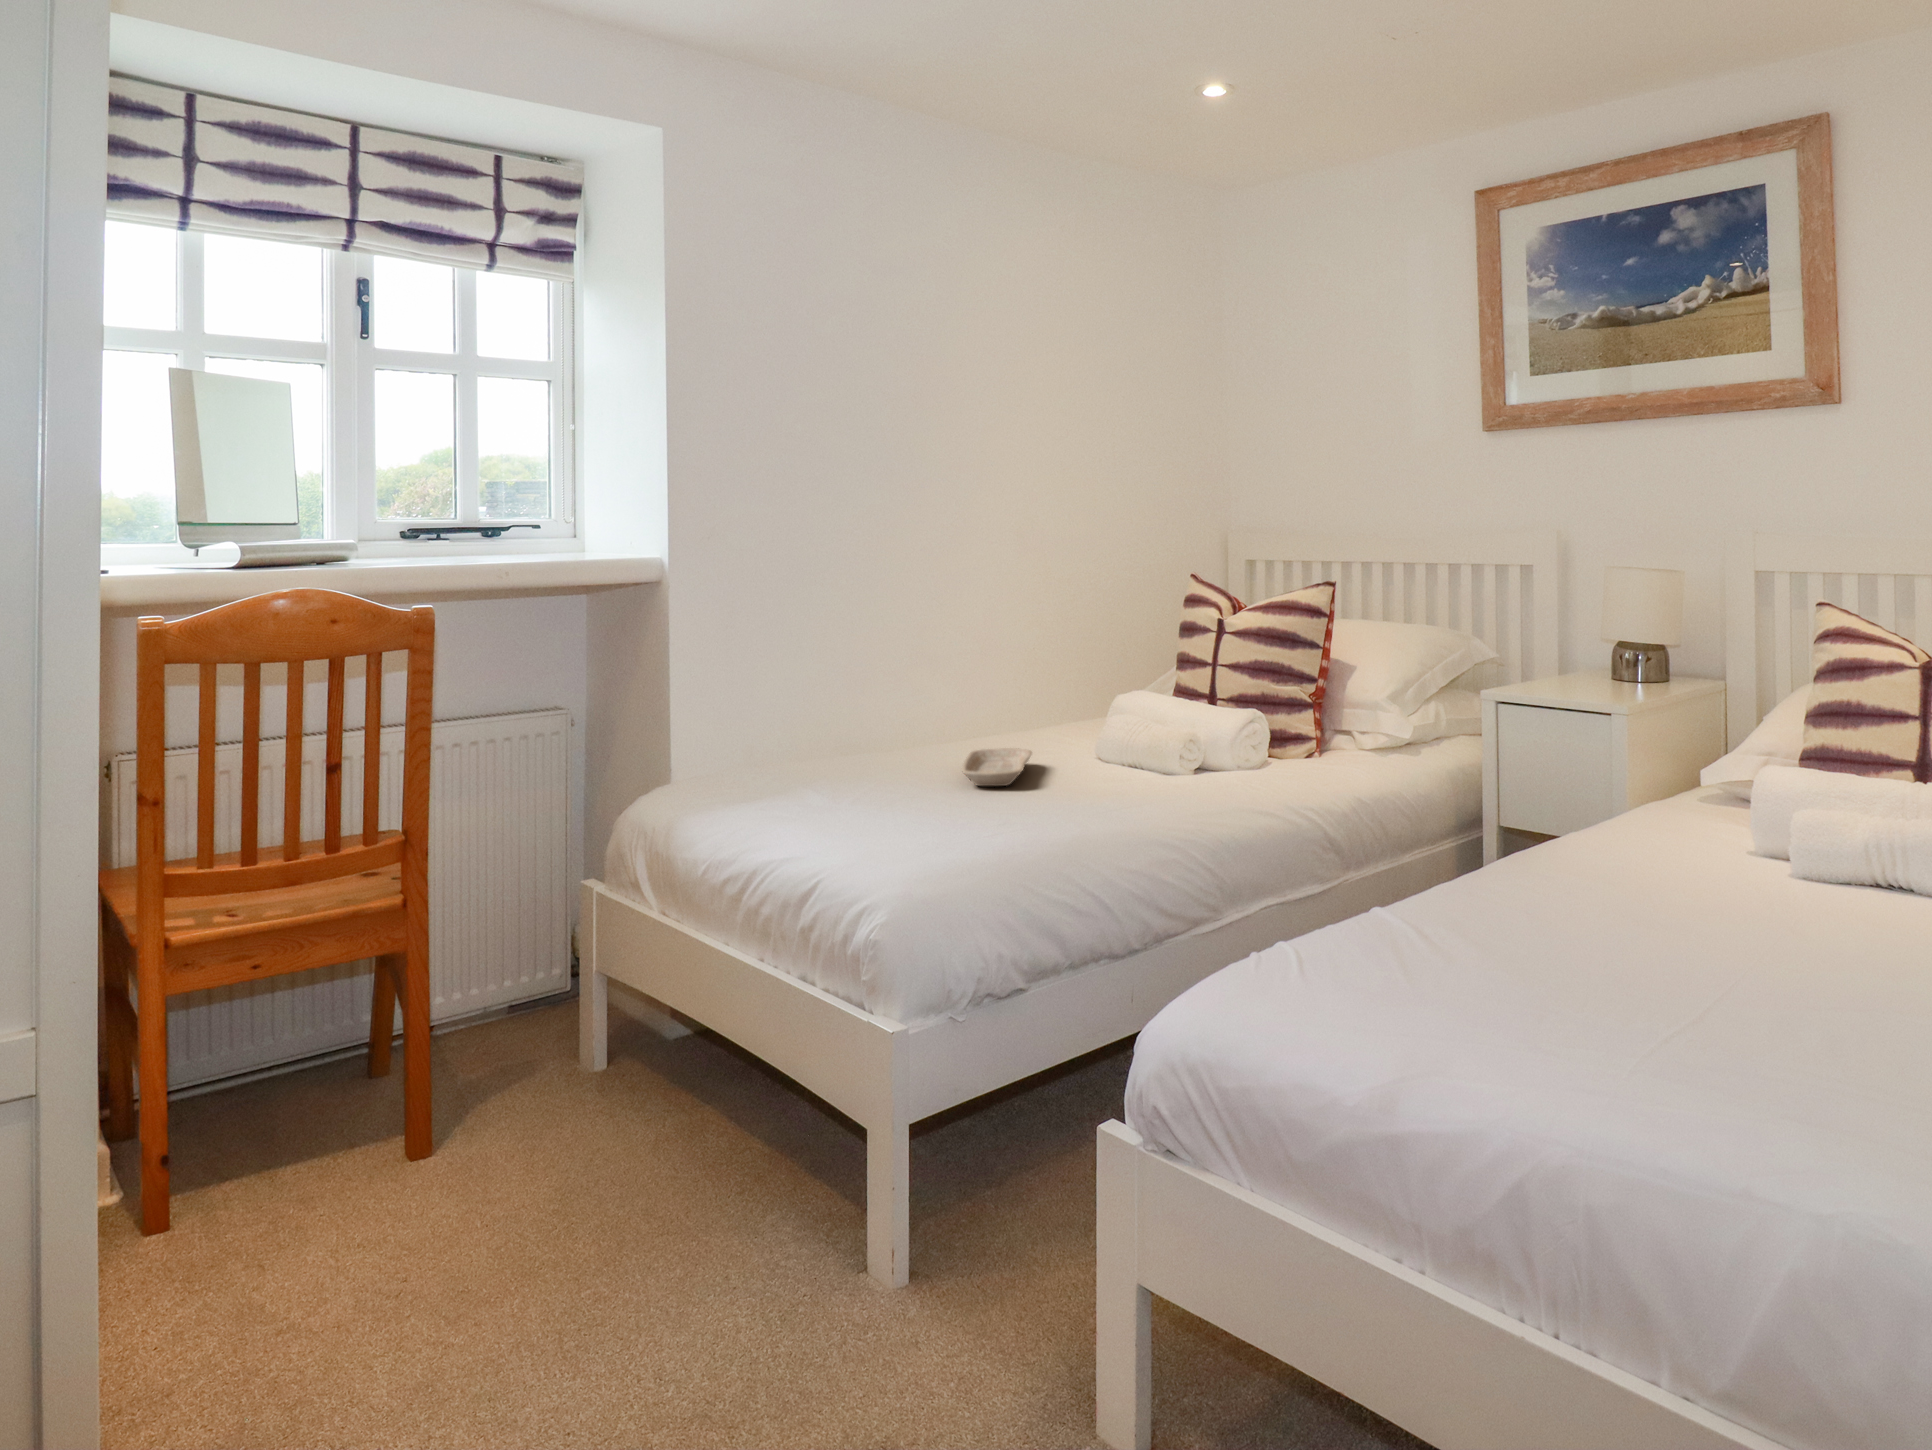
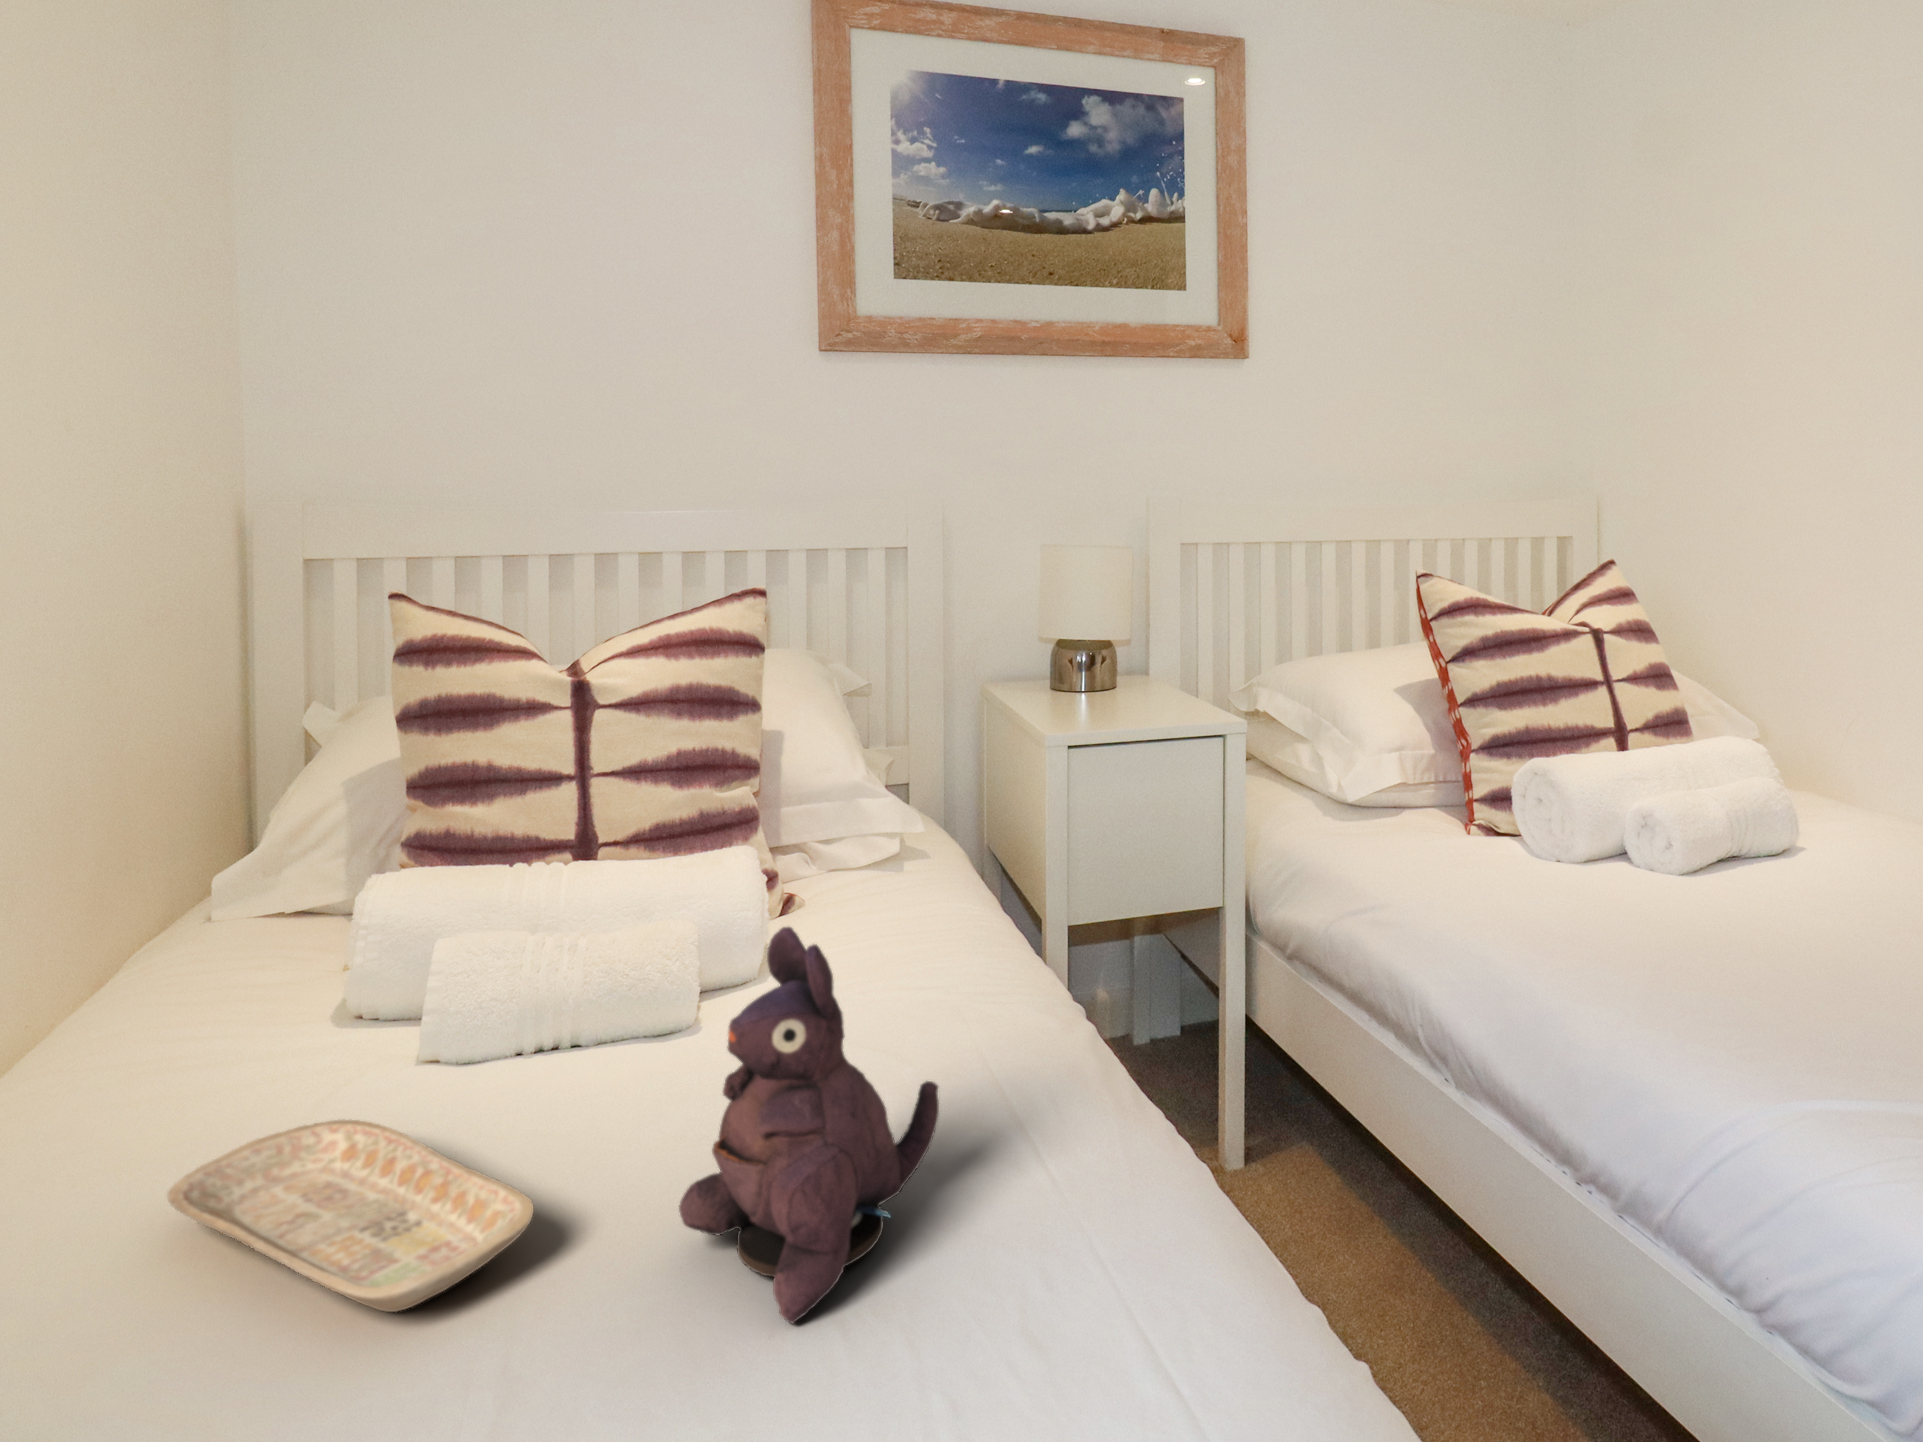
plush toy: none [1026,683,1123,812] -> present [679,927,939,1323]

